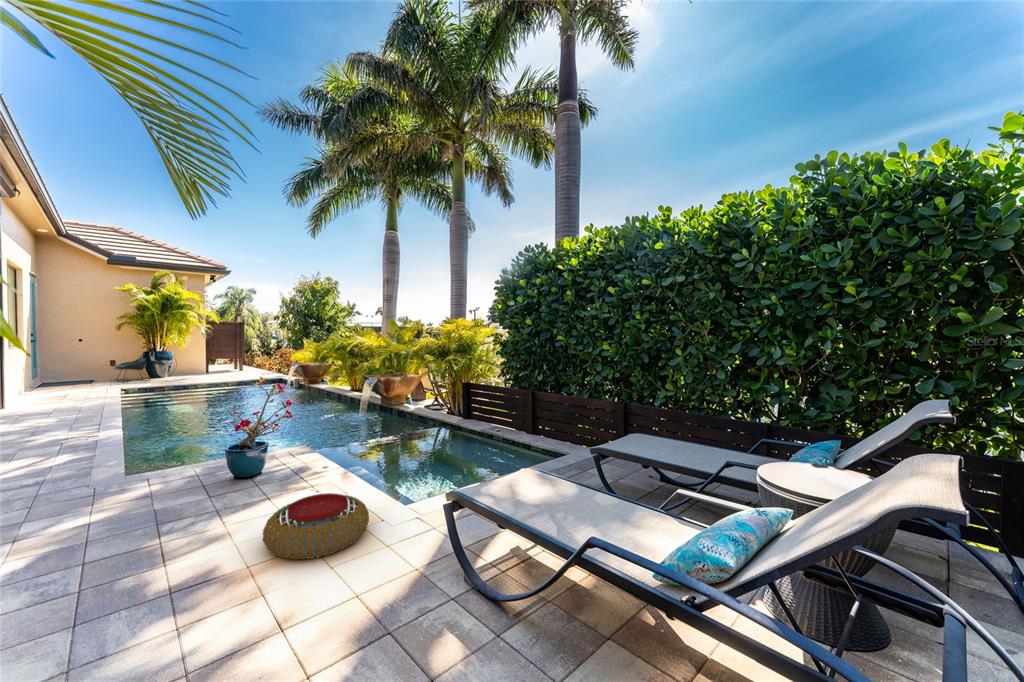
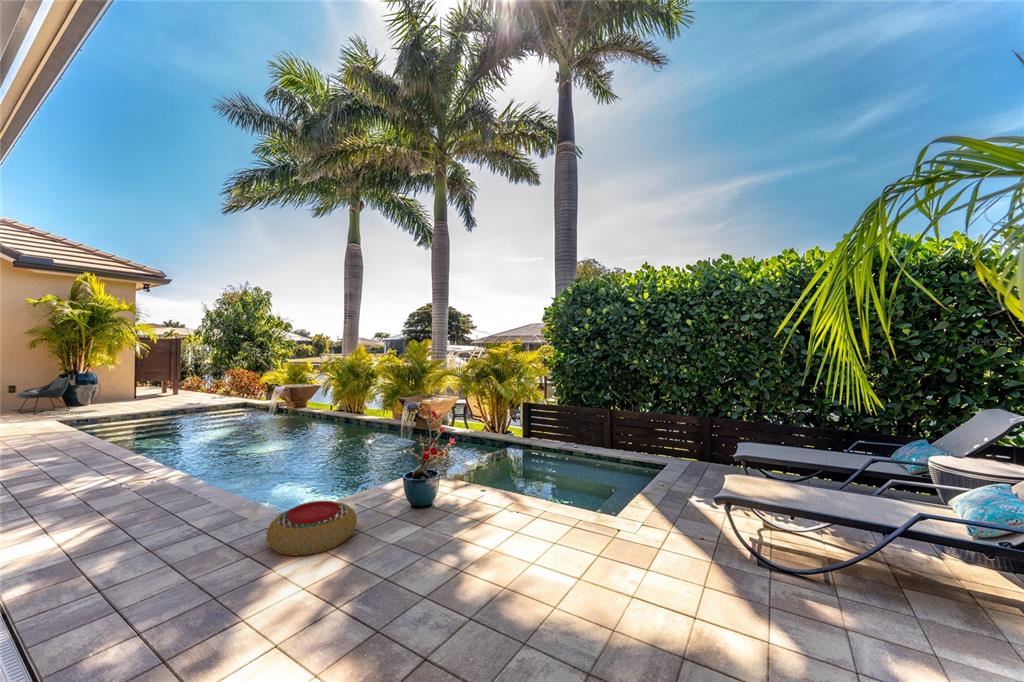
pouf: present [263,493,369,560] -> present [266,501,357,556]

